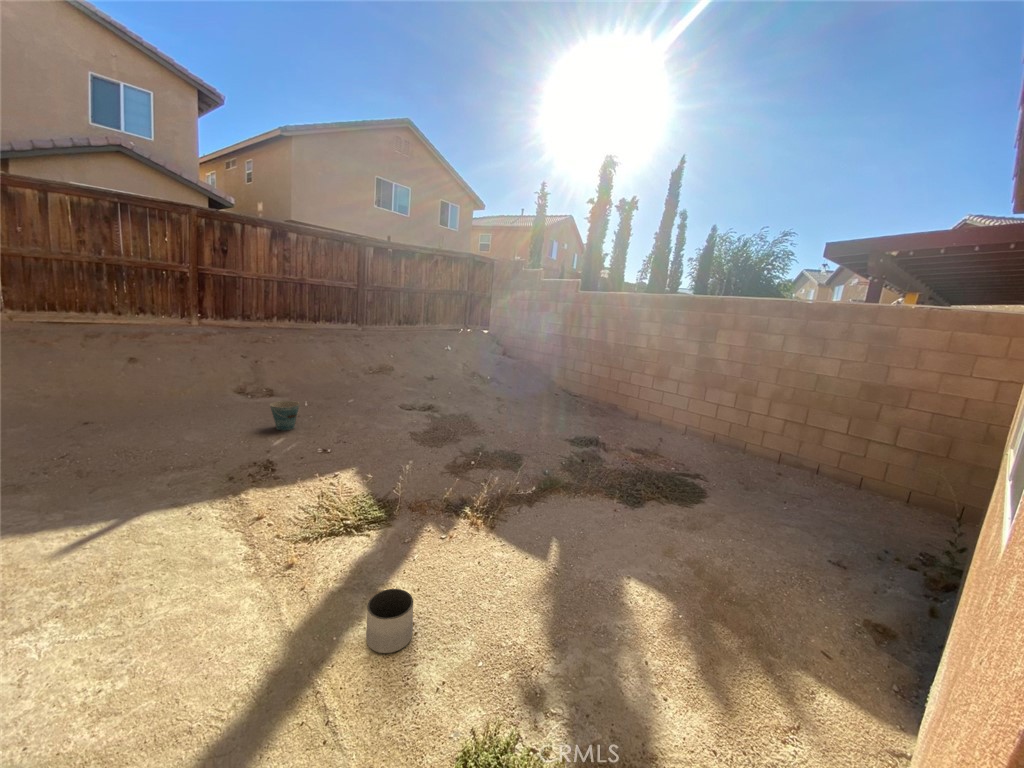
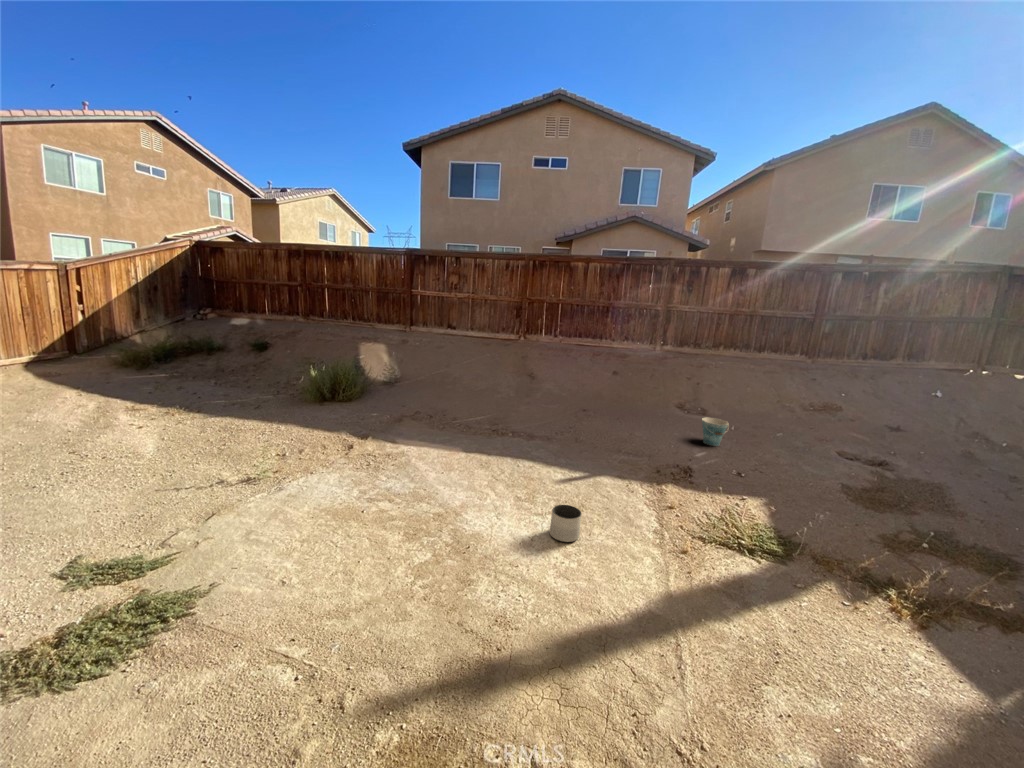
planter: present [366,589,413,653] -> present [550,505,582,542]

